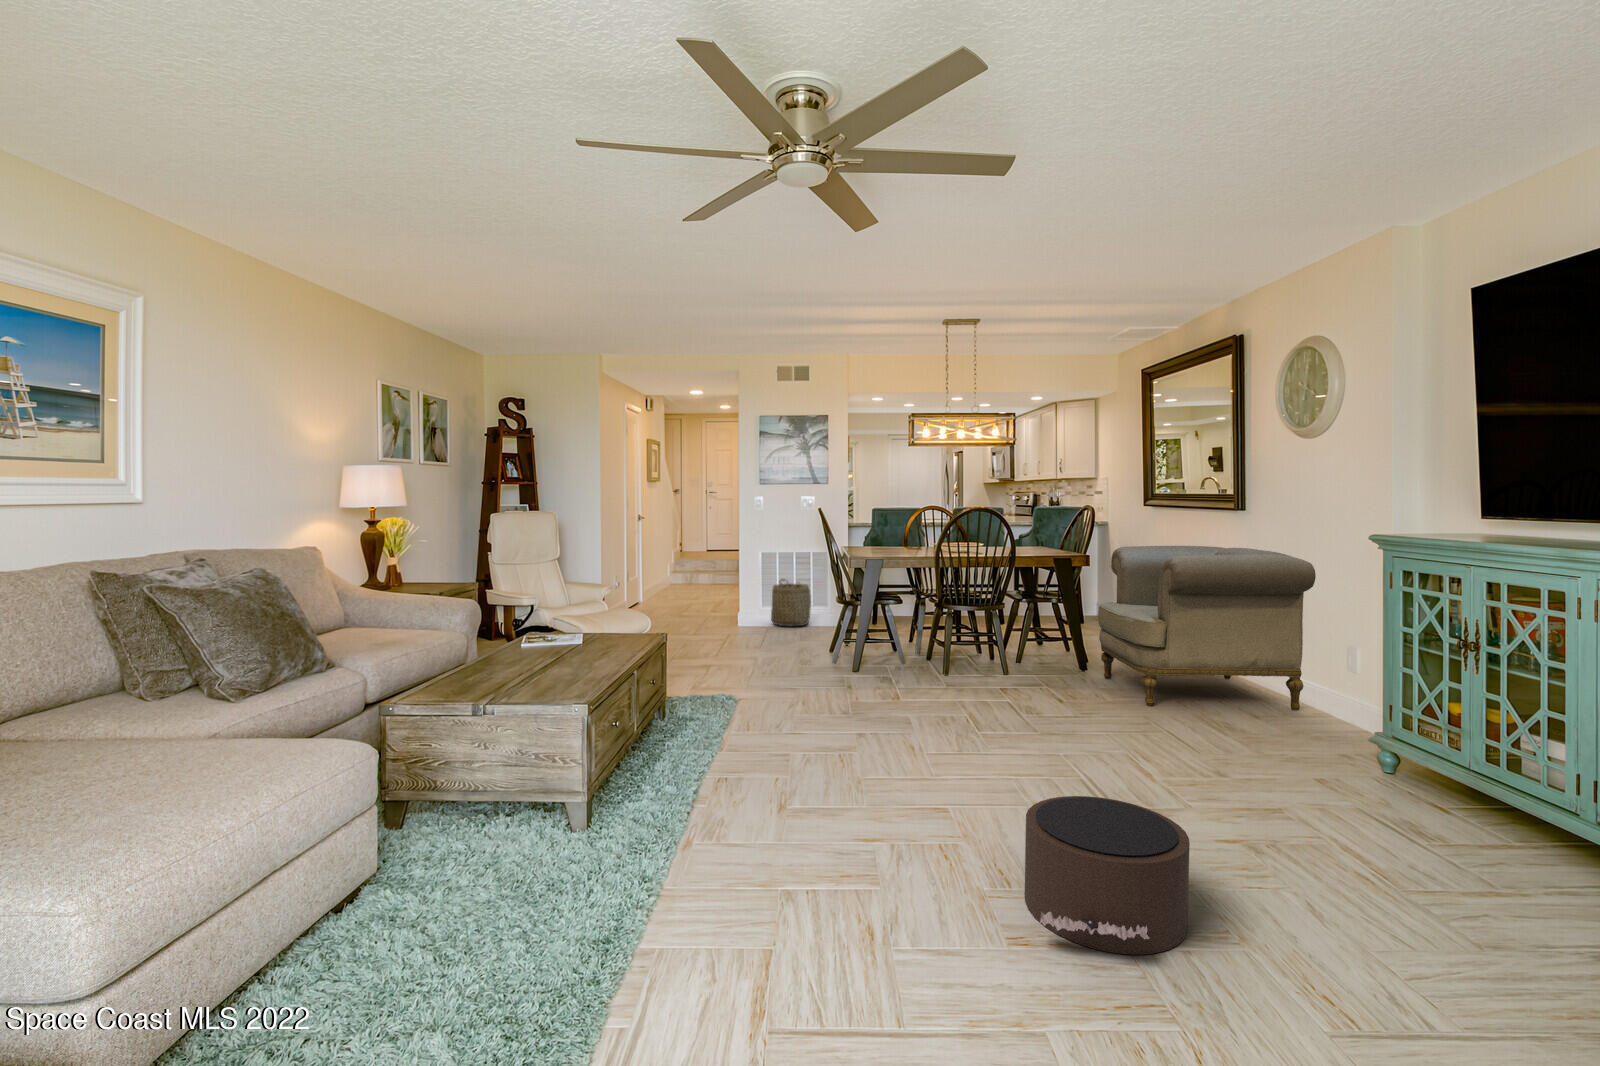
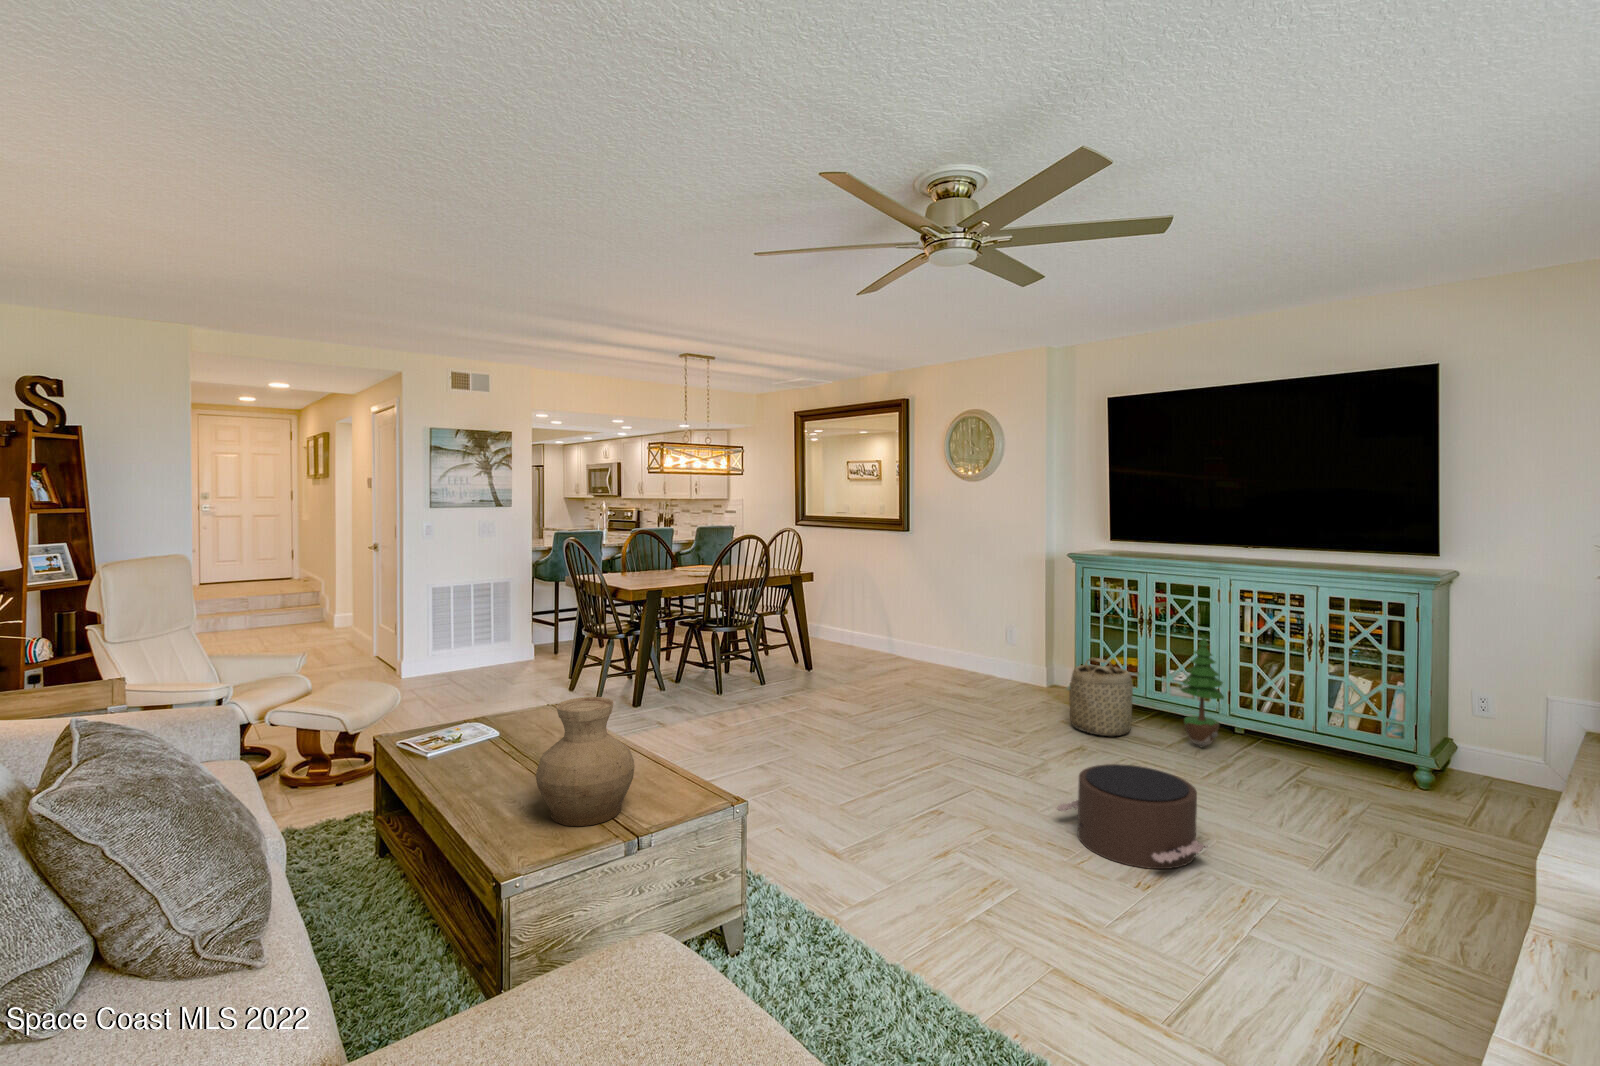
armchair: present [1098,546,1316,710] -> none [843,561,1001,694]
basket: present [771,579,811,626] -> present [1069,658,1133,736]
vase: none [458,598,537,691] -> present [536,697,635,826]
potted tree: none [1466,670,1563,863] -> present [1181,637,1224,747]

